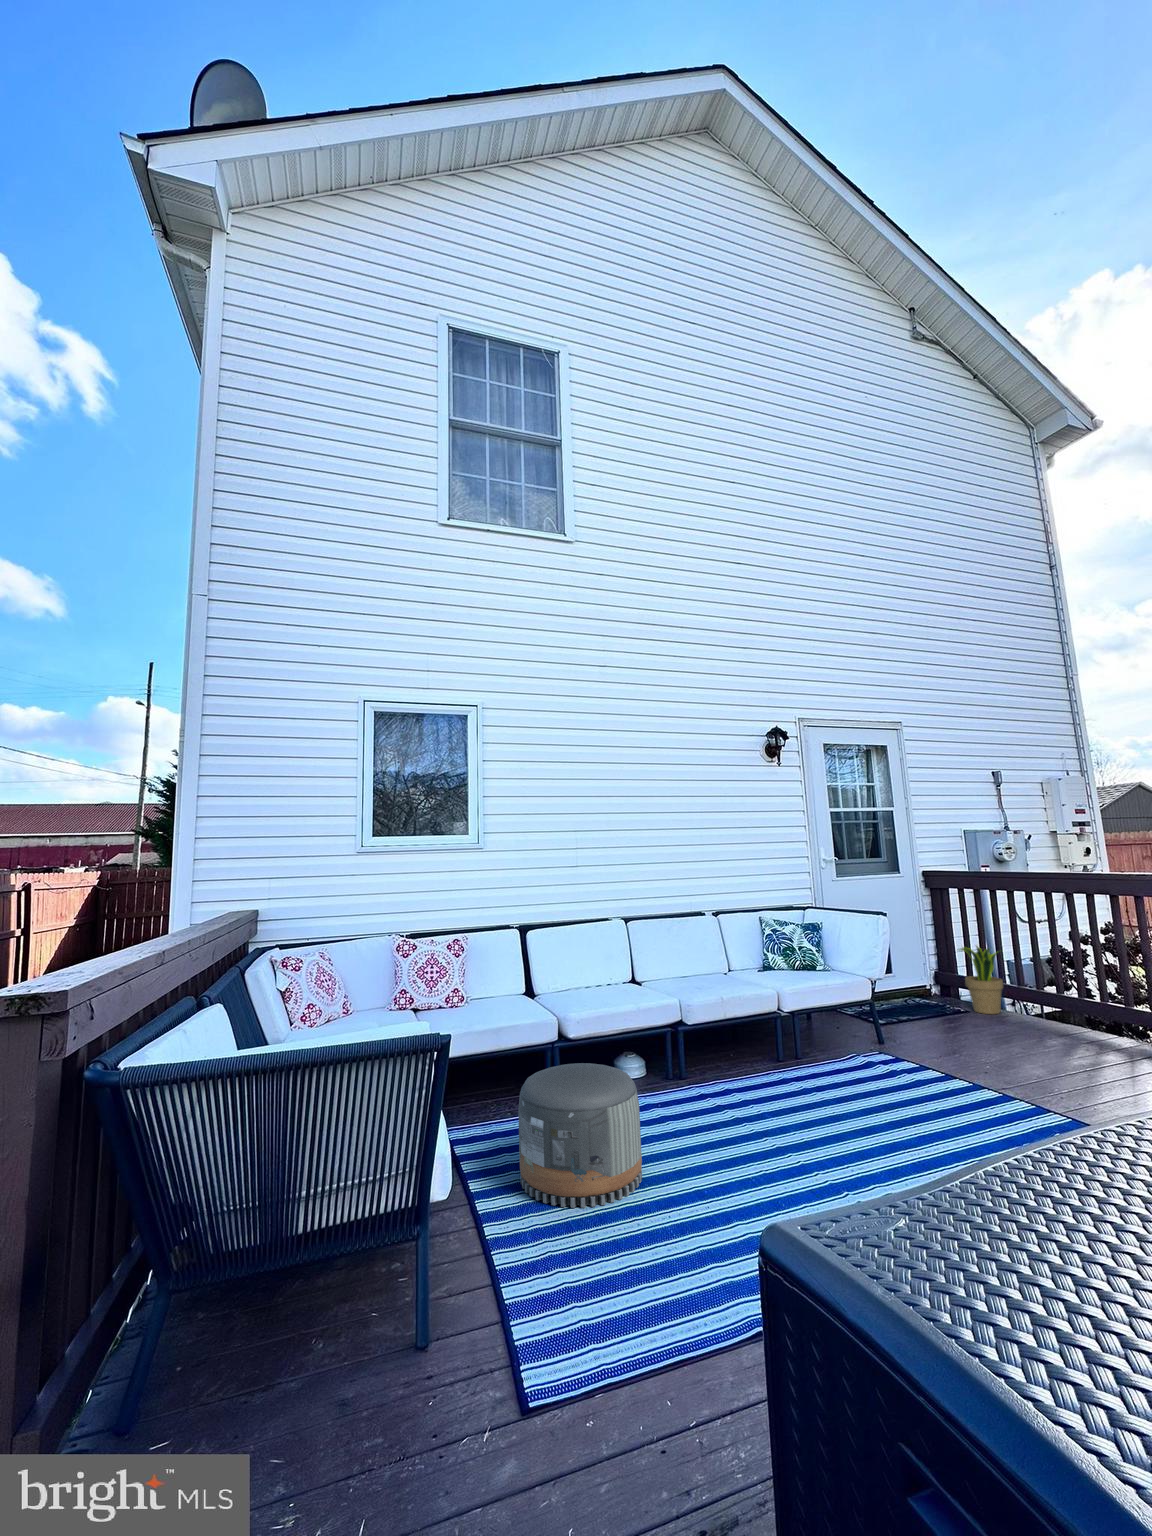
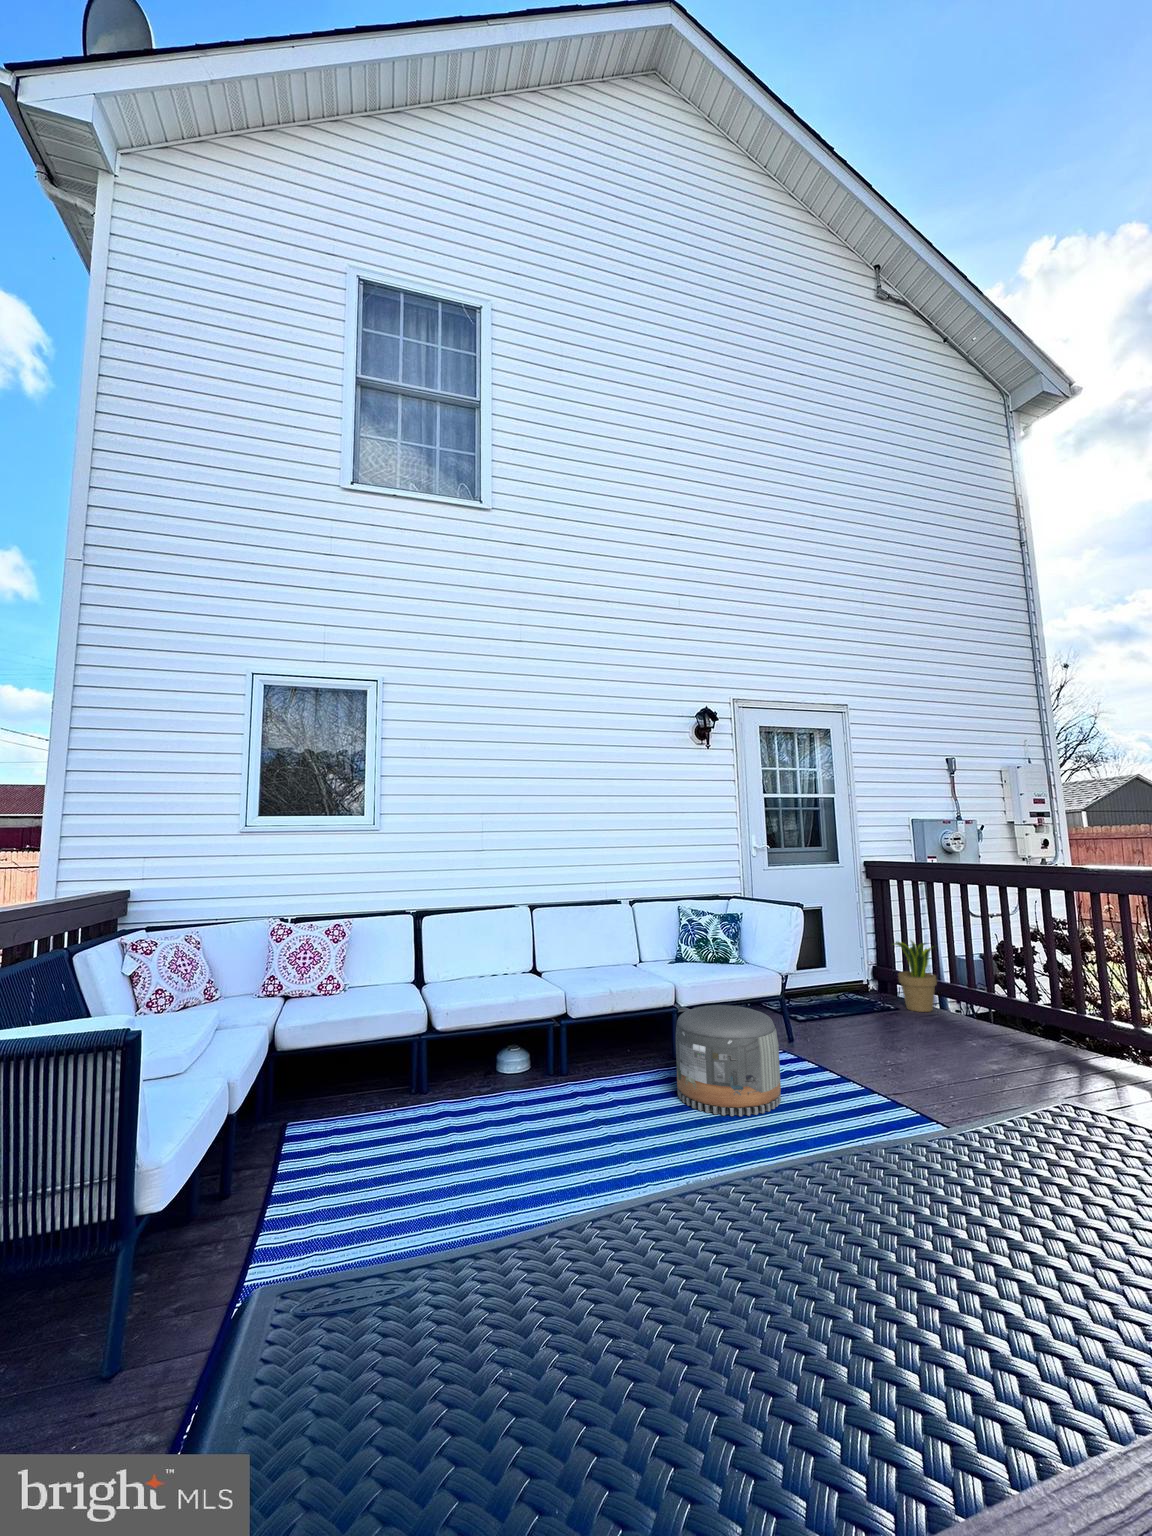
pouf: present [518,1063,642,1208] -> present [676,1005,781,1116]

